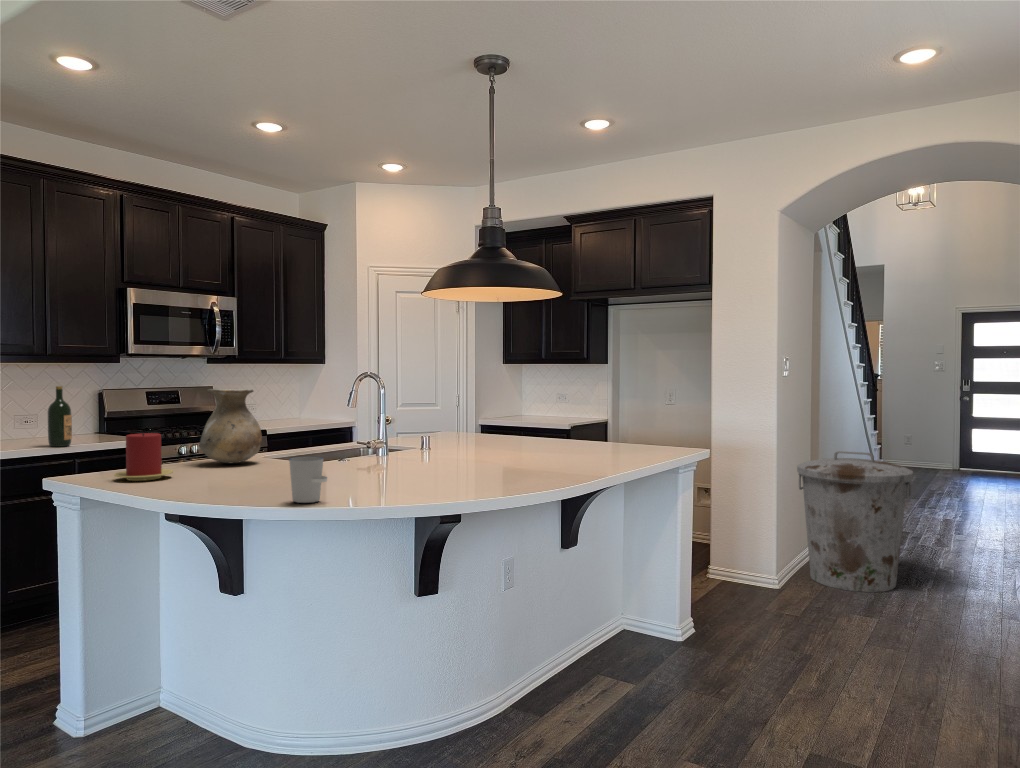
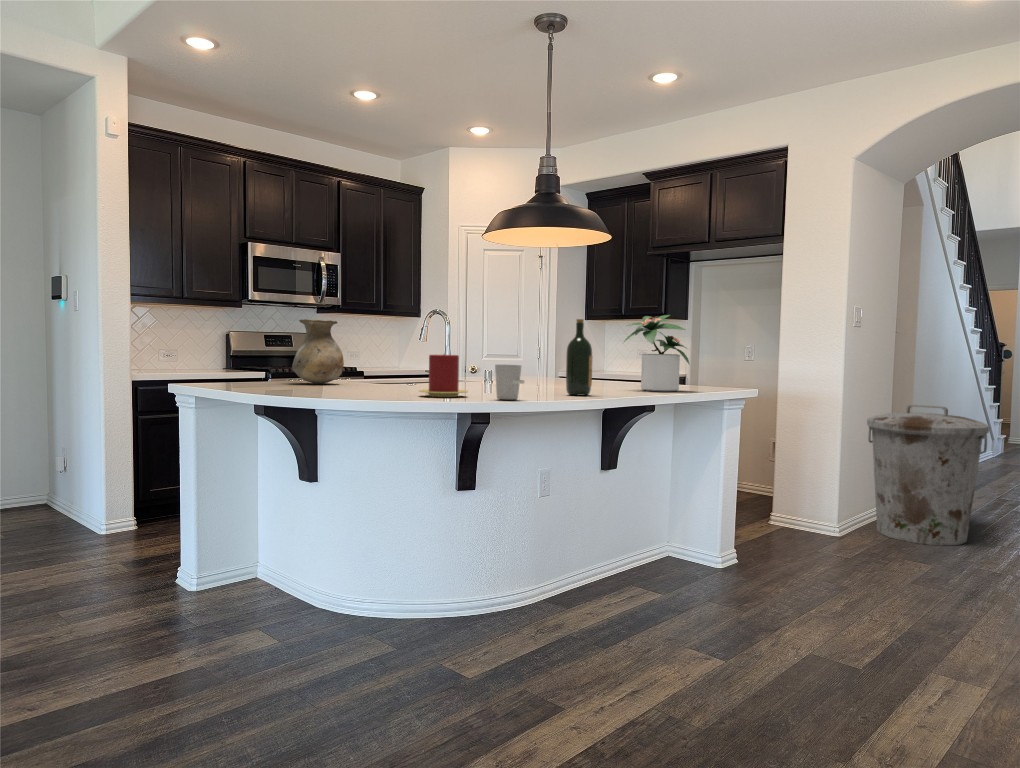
potted plant: none [578,375,651,459] -> present [624,315,689,392]
wine bottle: present [47,386,72,447] -> present [566,319,593,395]
candle: present [114,433,173,481] -> present [419,354,468,397]
cup: present [289,457,327,503] -> present [495,365,524,400]

